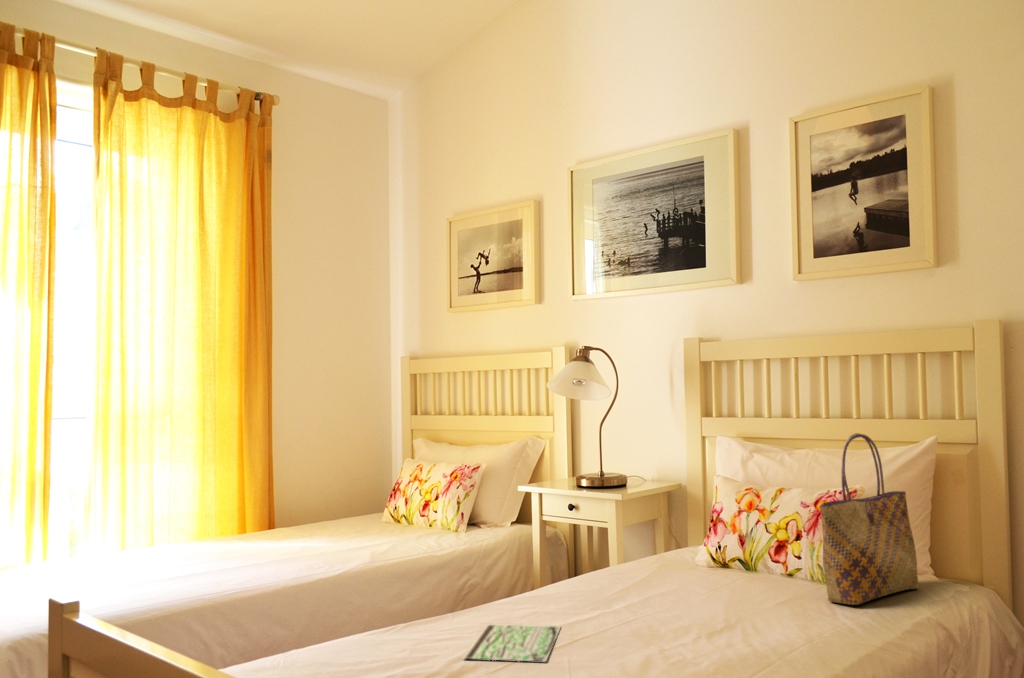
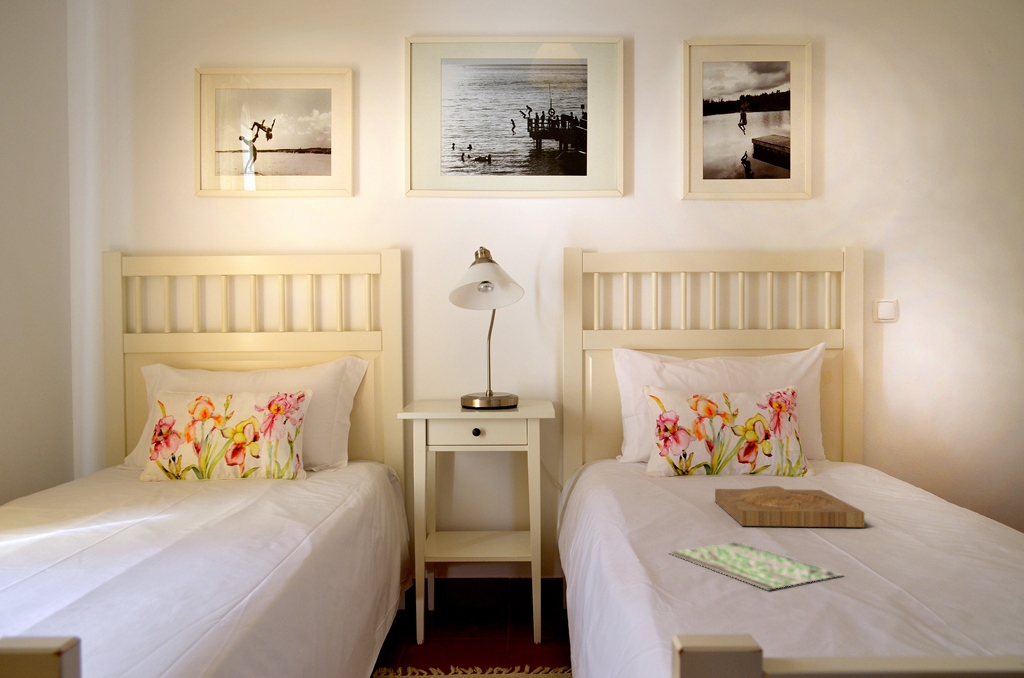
tote bag: present [820,433,918,605] -> none [831,335,879,490]
tray: none [606,582,752,634] -> present [715,486,864,527]

